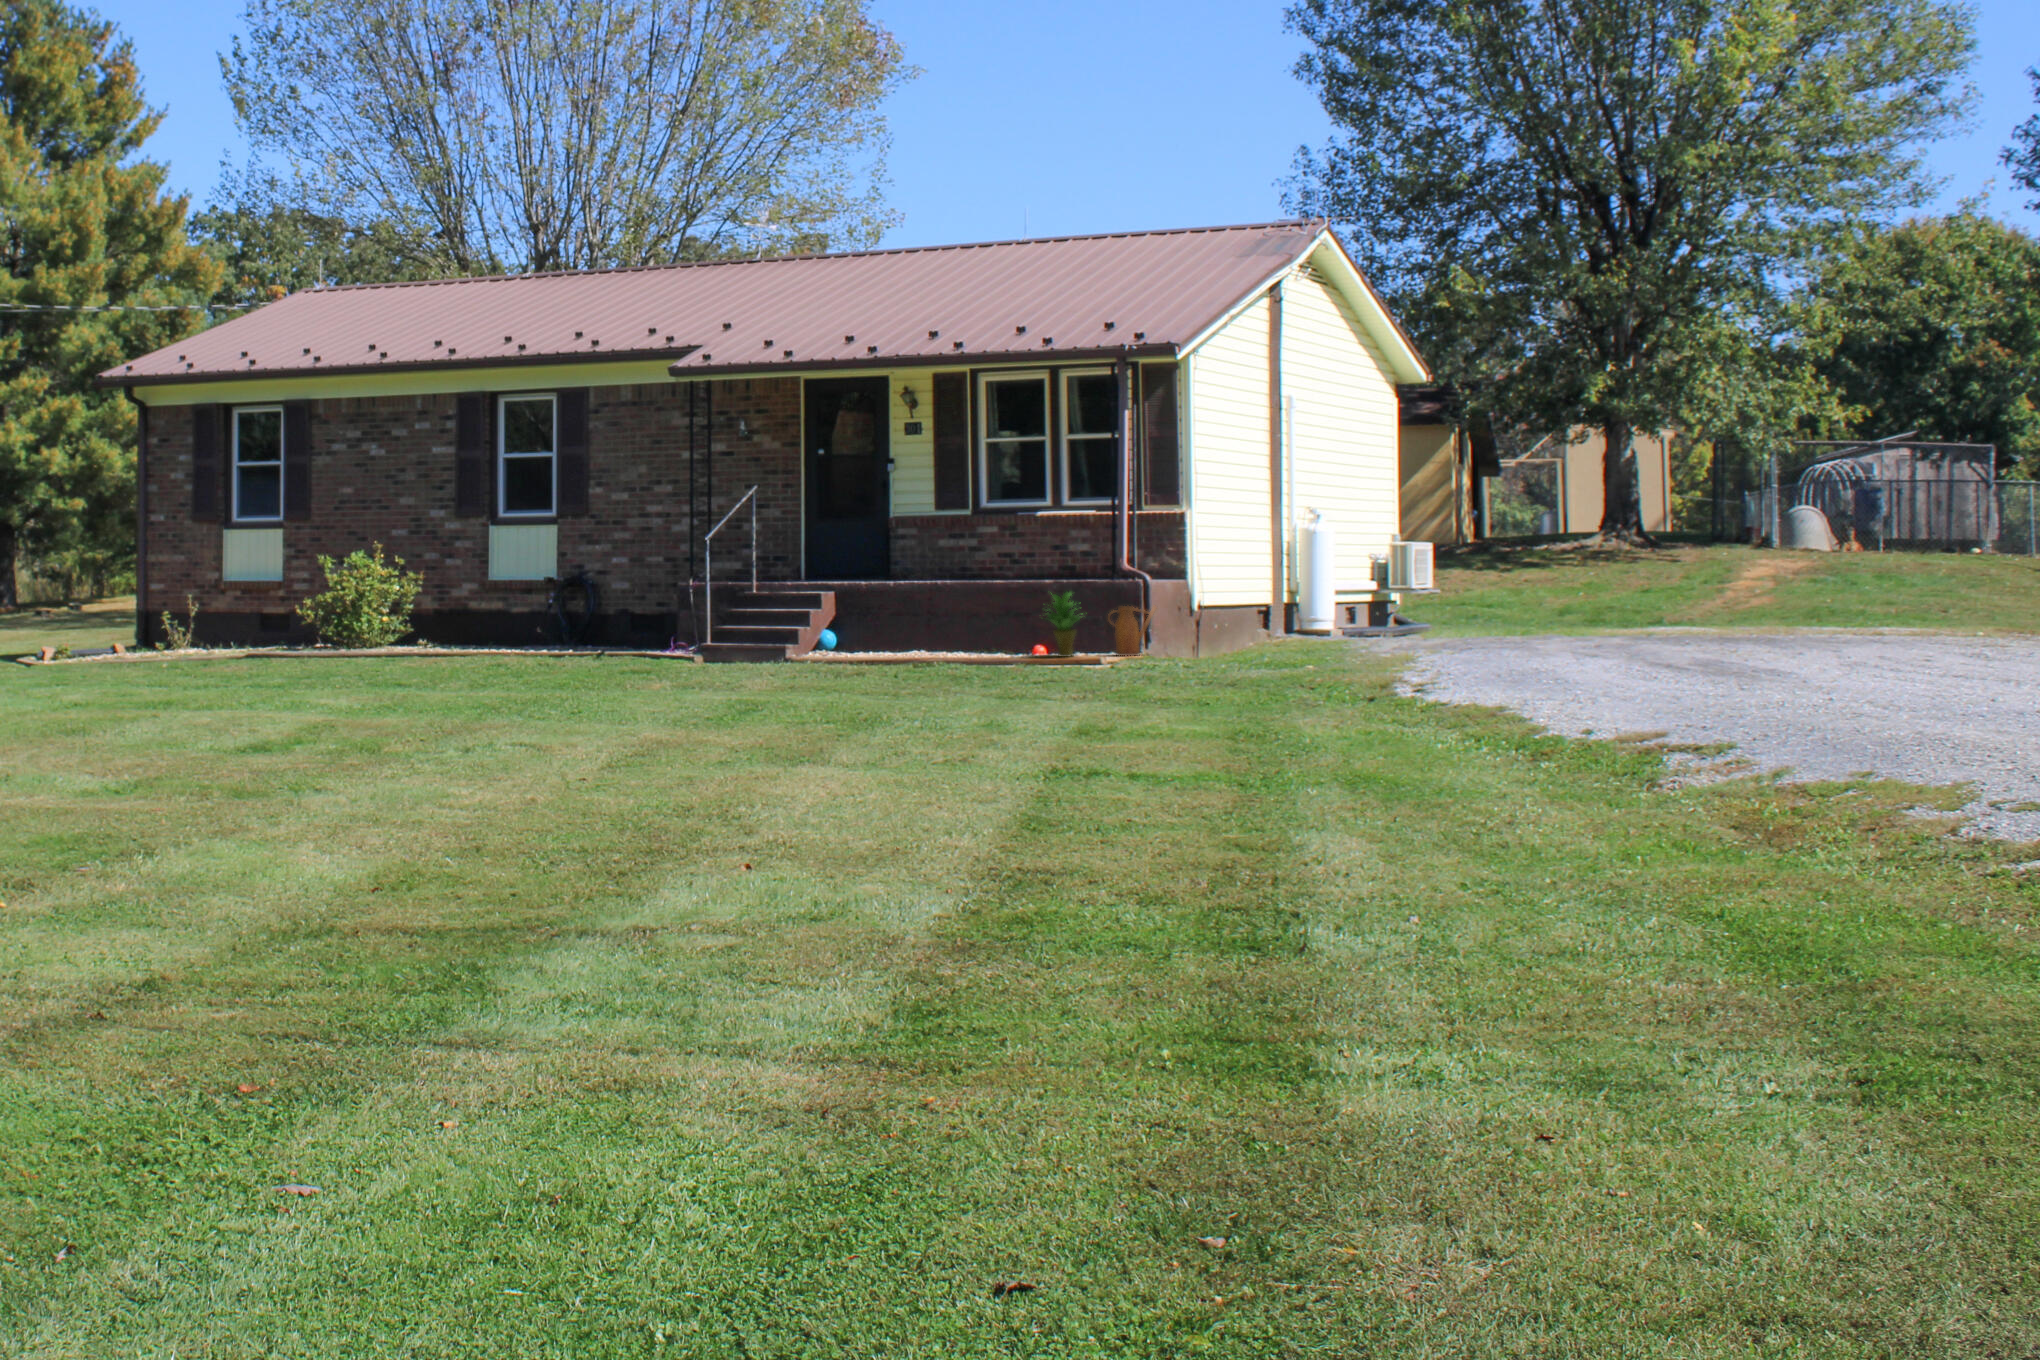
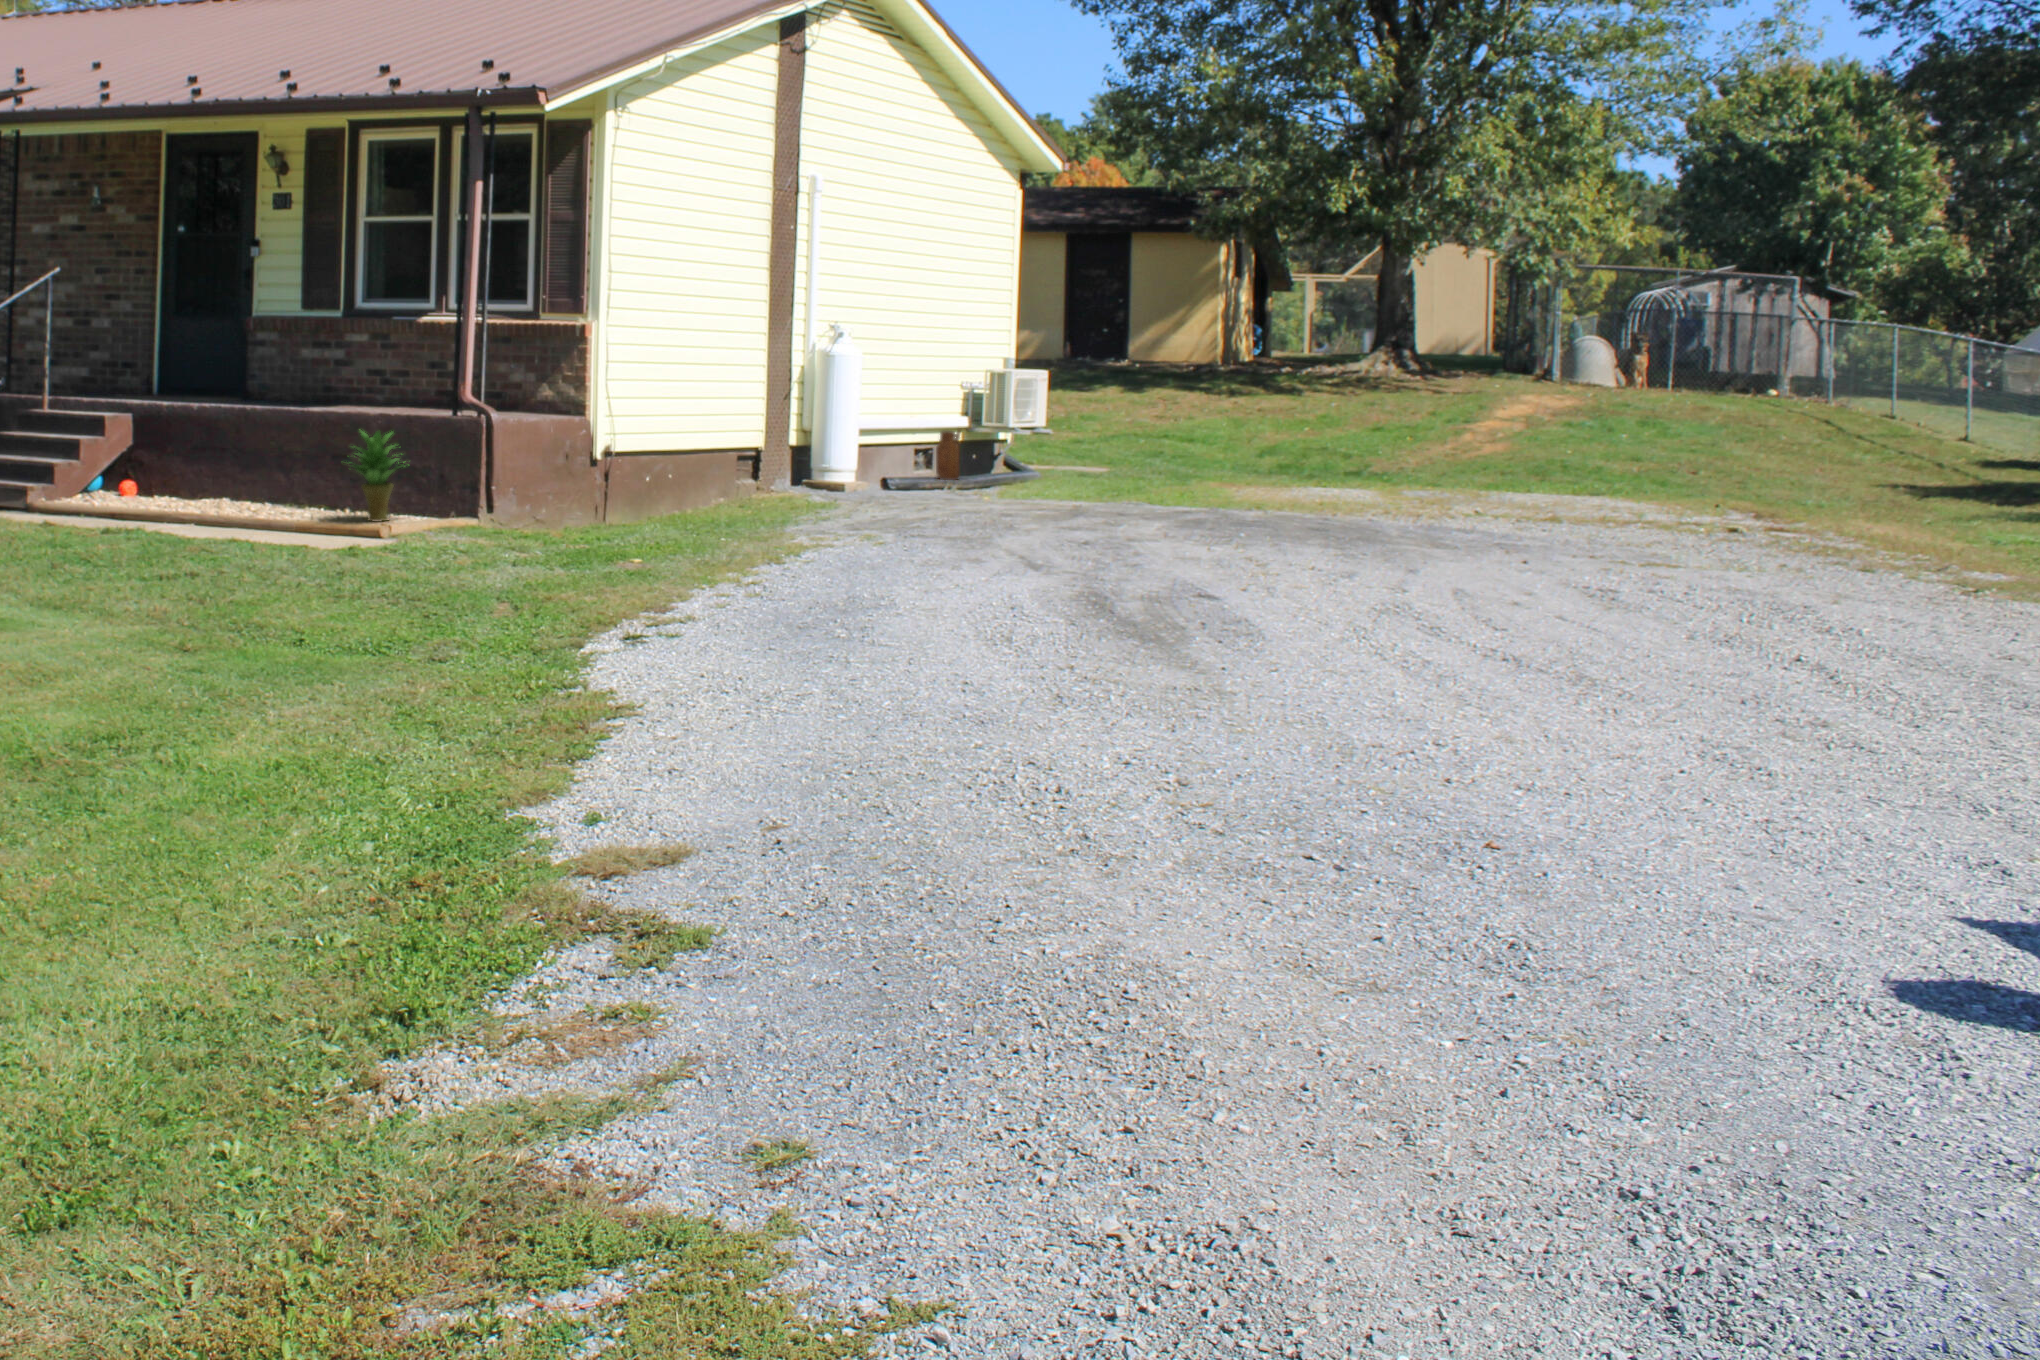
watering can: present [1113,606,1156,656] -> present [936,429,961,480]

